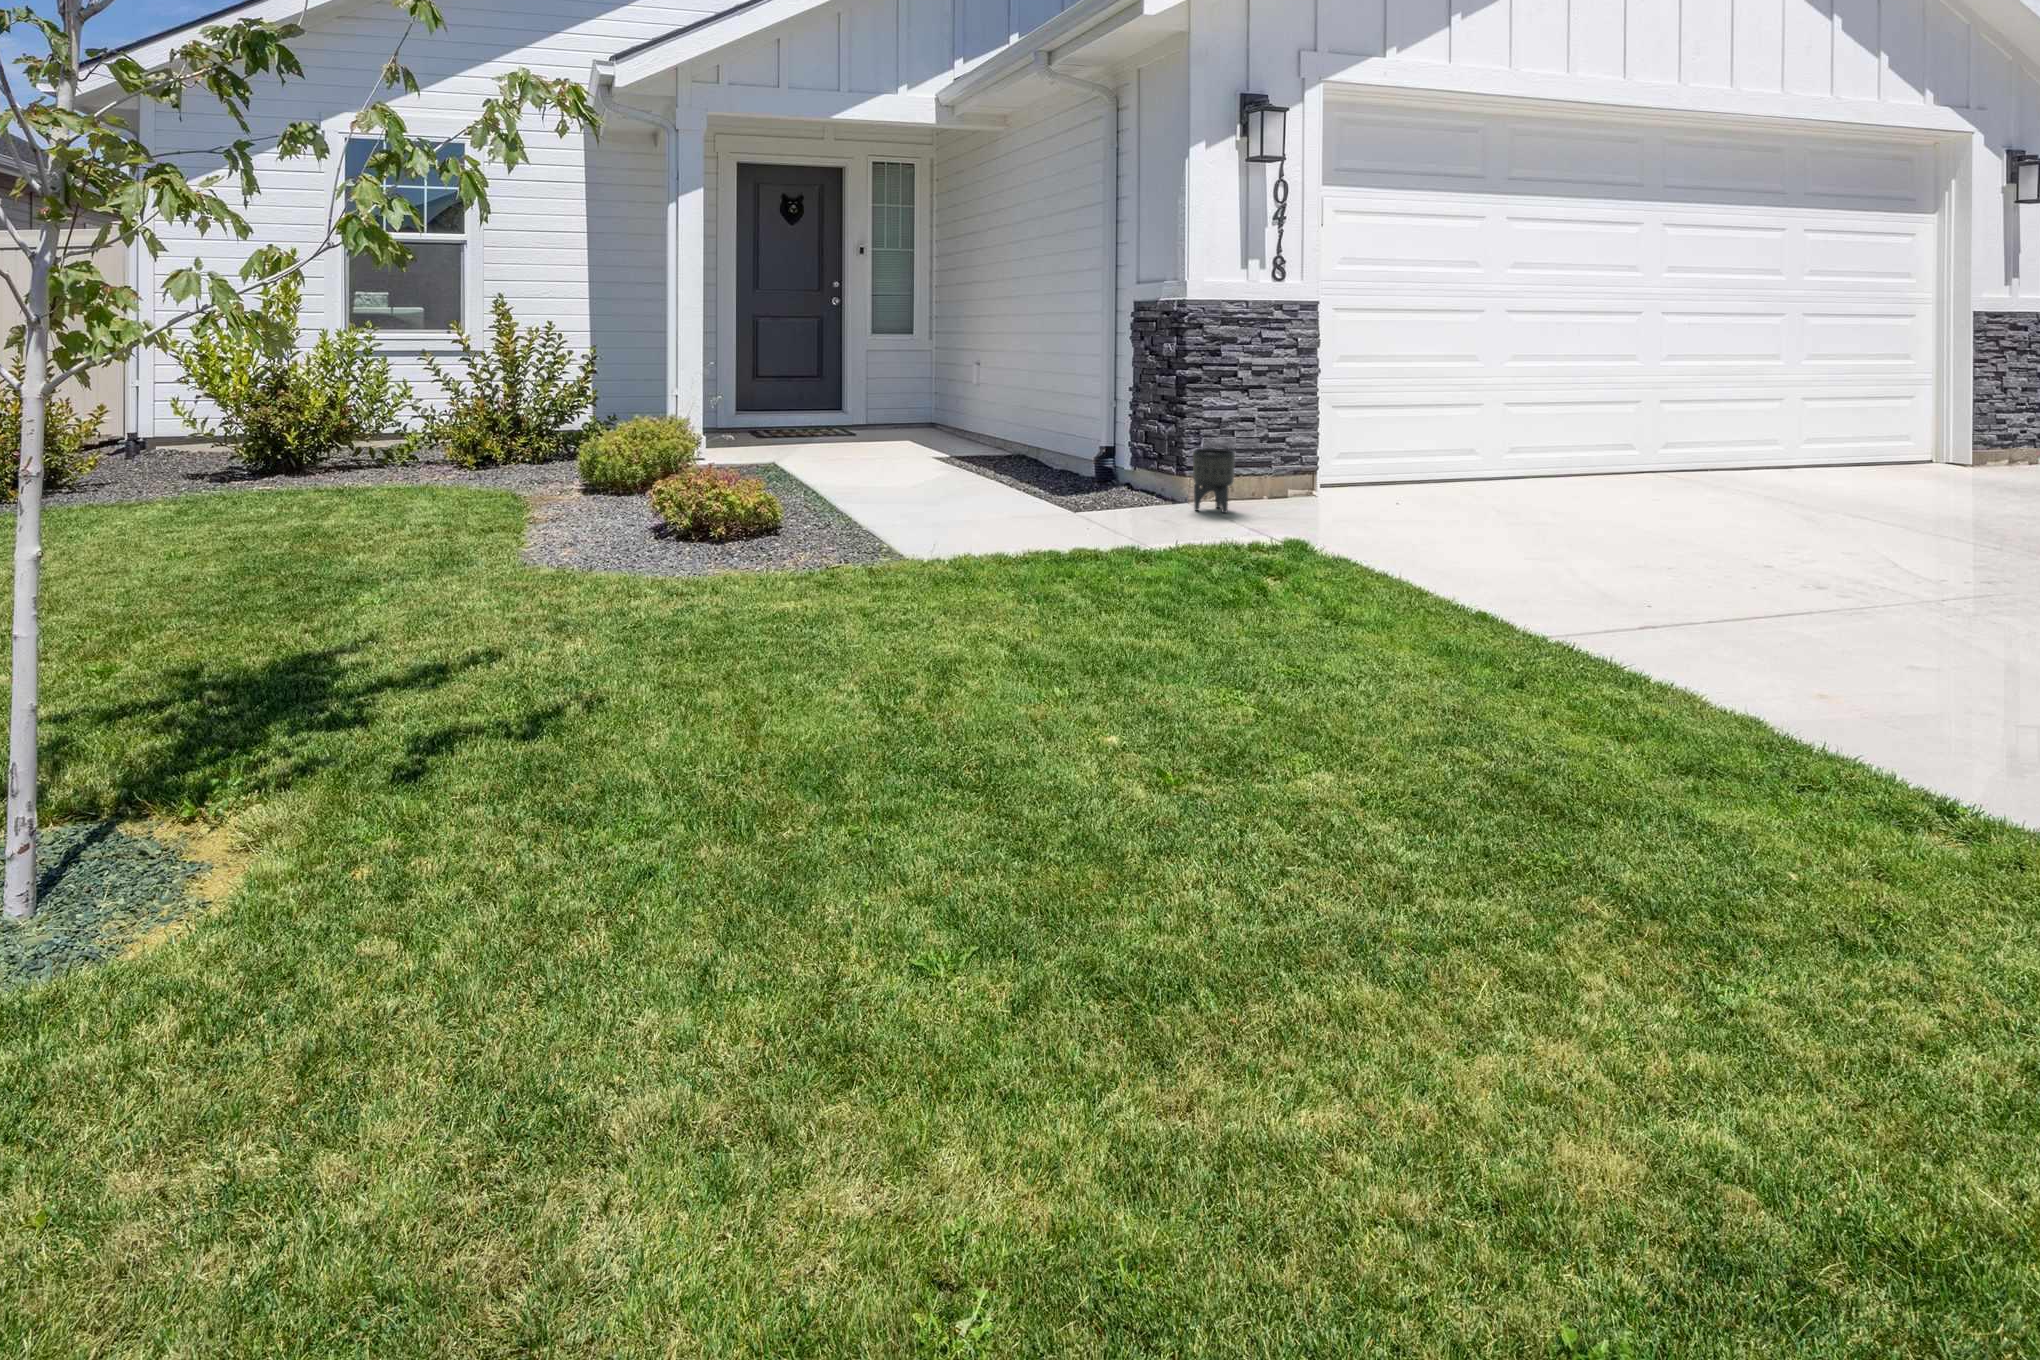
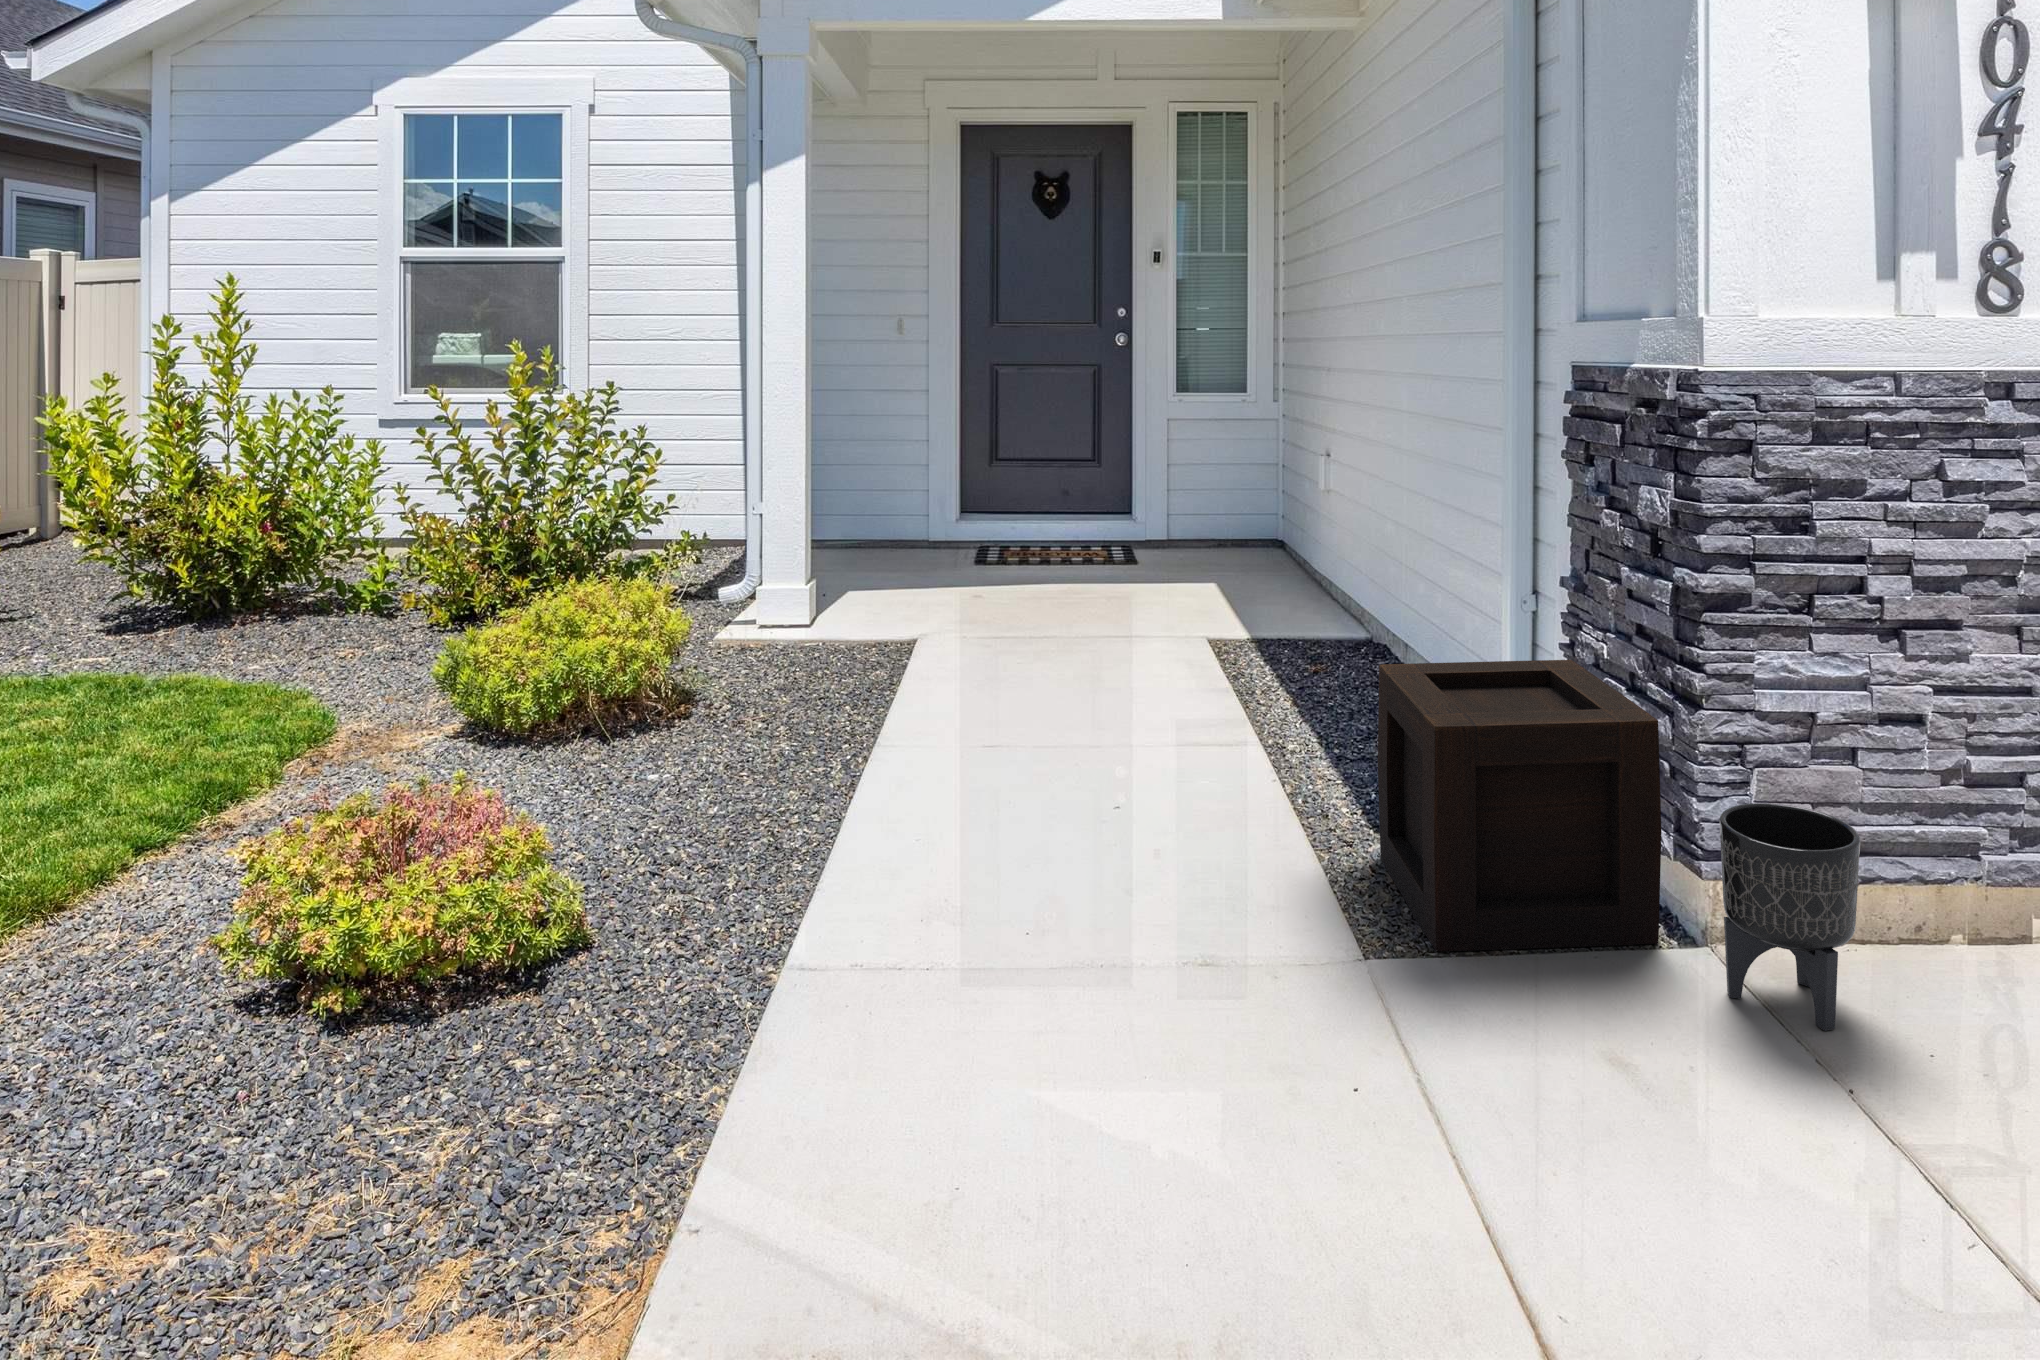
wooden crate: none [1063,416,1172,510] -> present [1378,660,1661,951]

